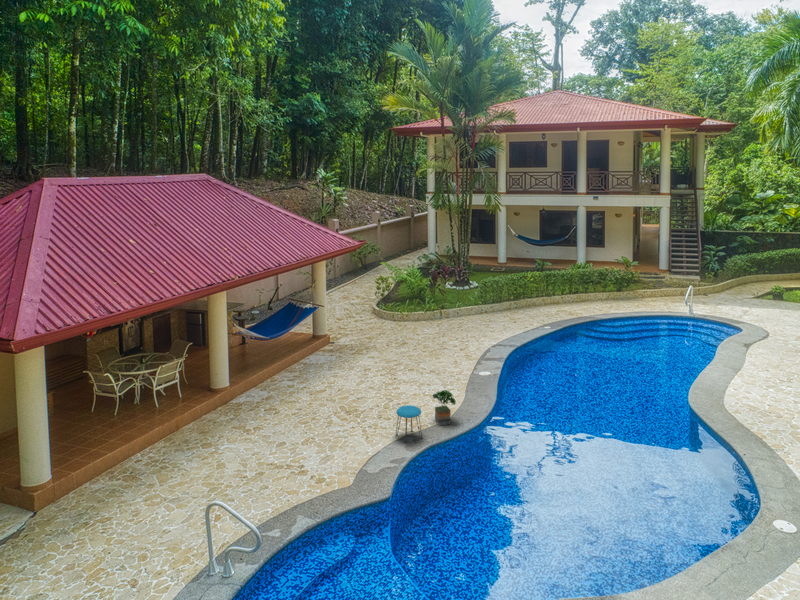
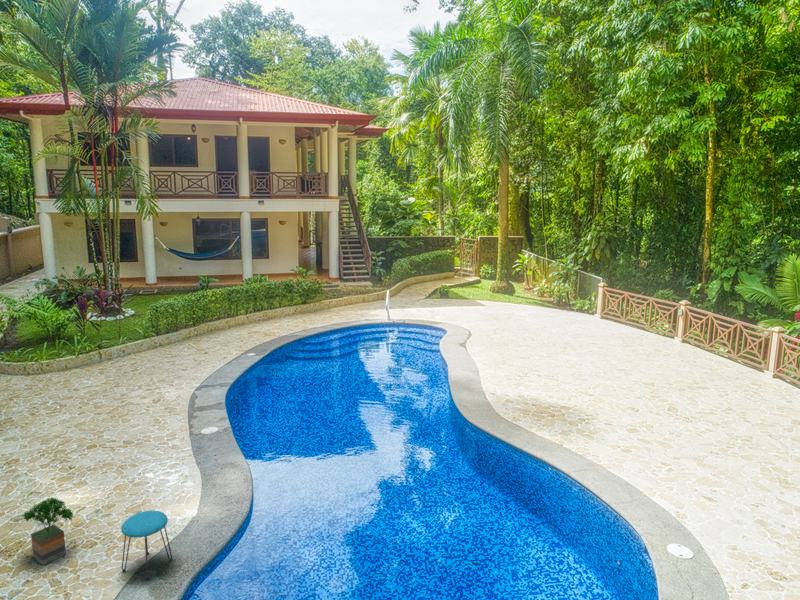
potted tree: present [433,390,456,425] -> present [23,498,73,565]

